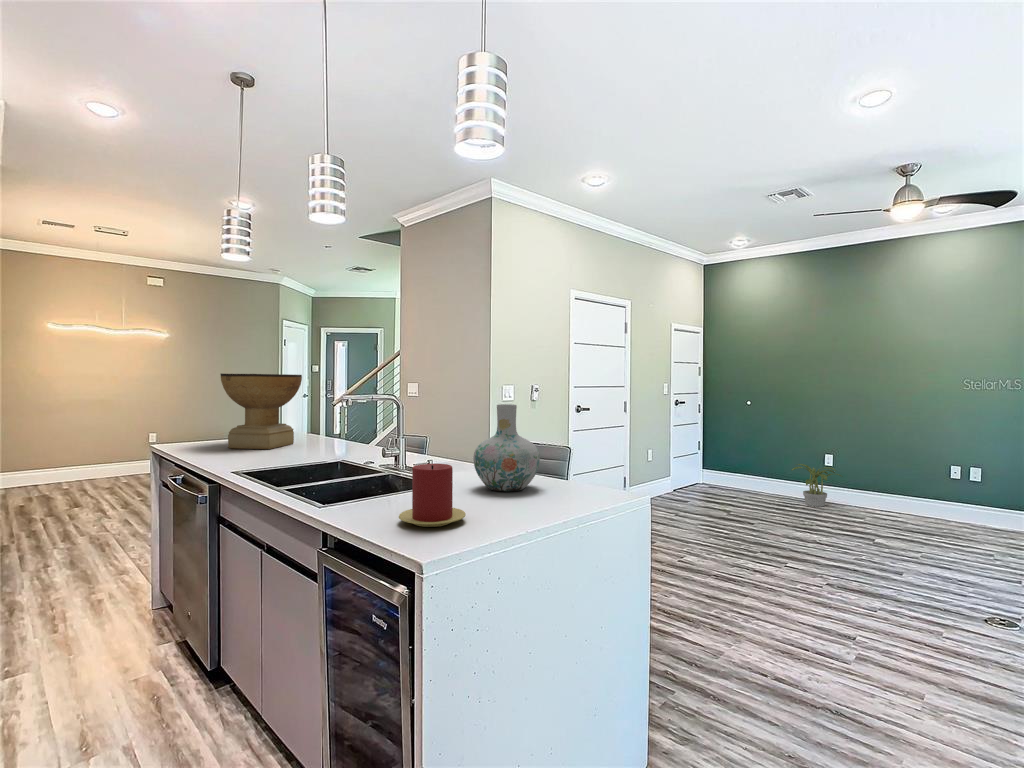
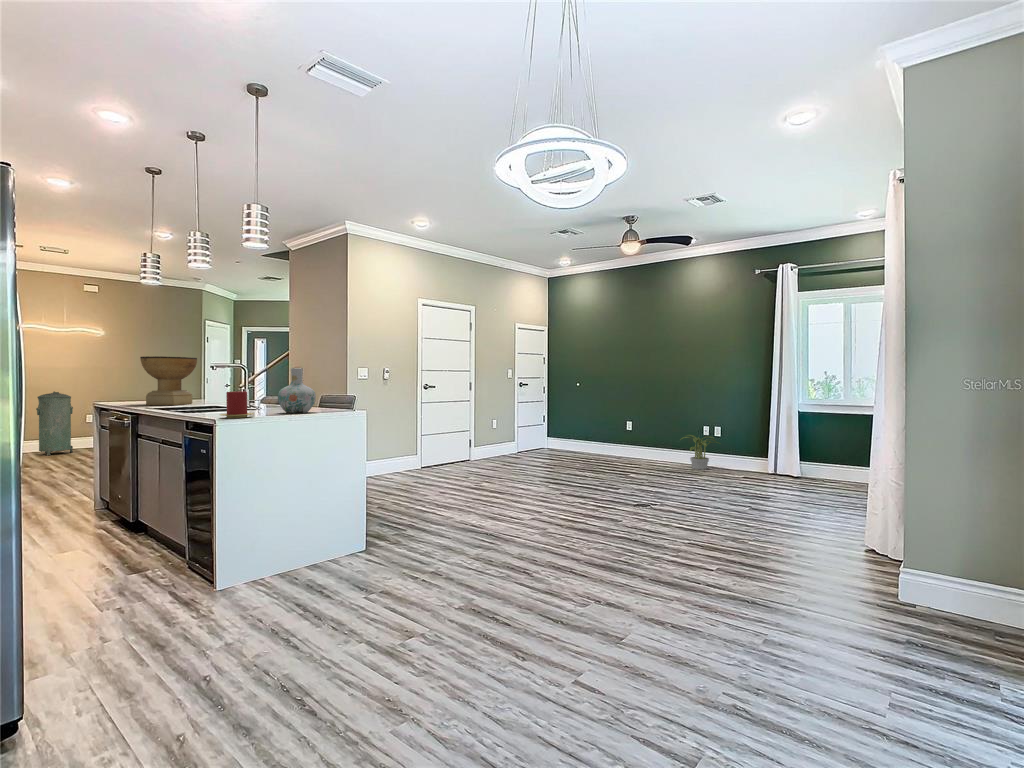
trash can: none [93,405,135,481] -> present [36,392,73,455]
potted plant: present [792,464,841,507] -> present [680,435,719,469]

